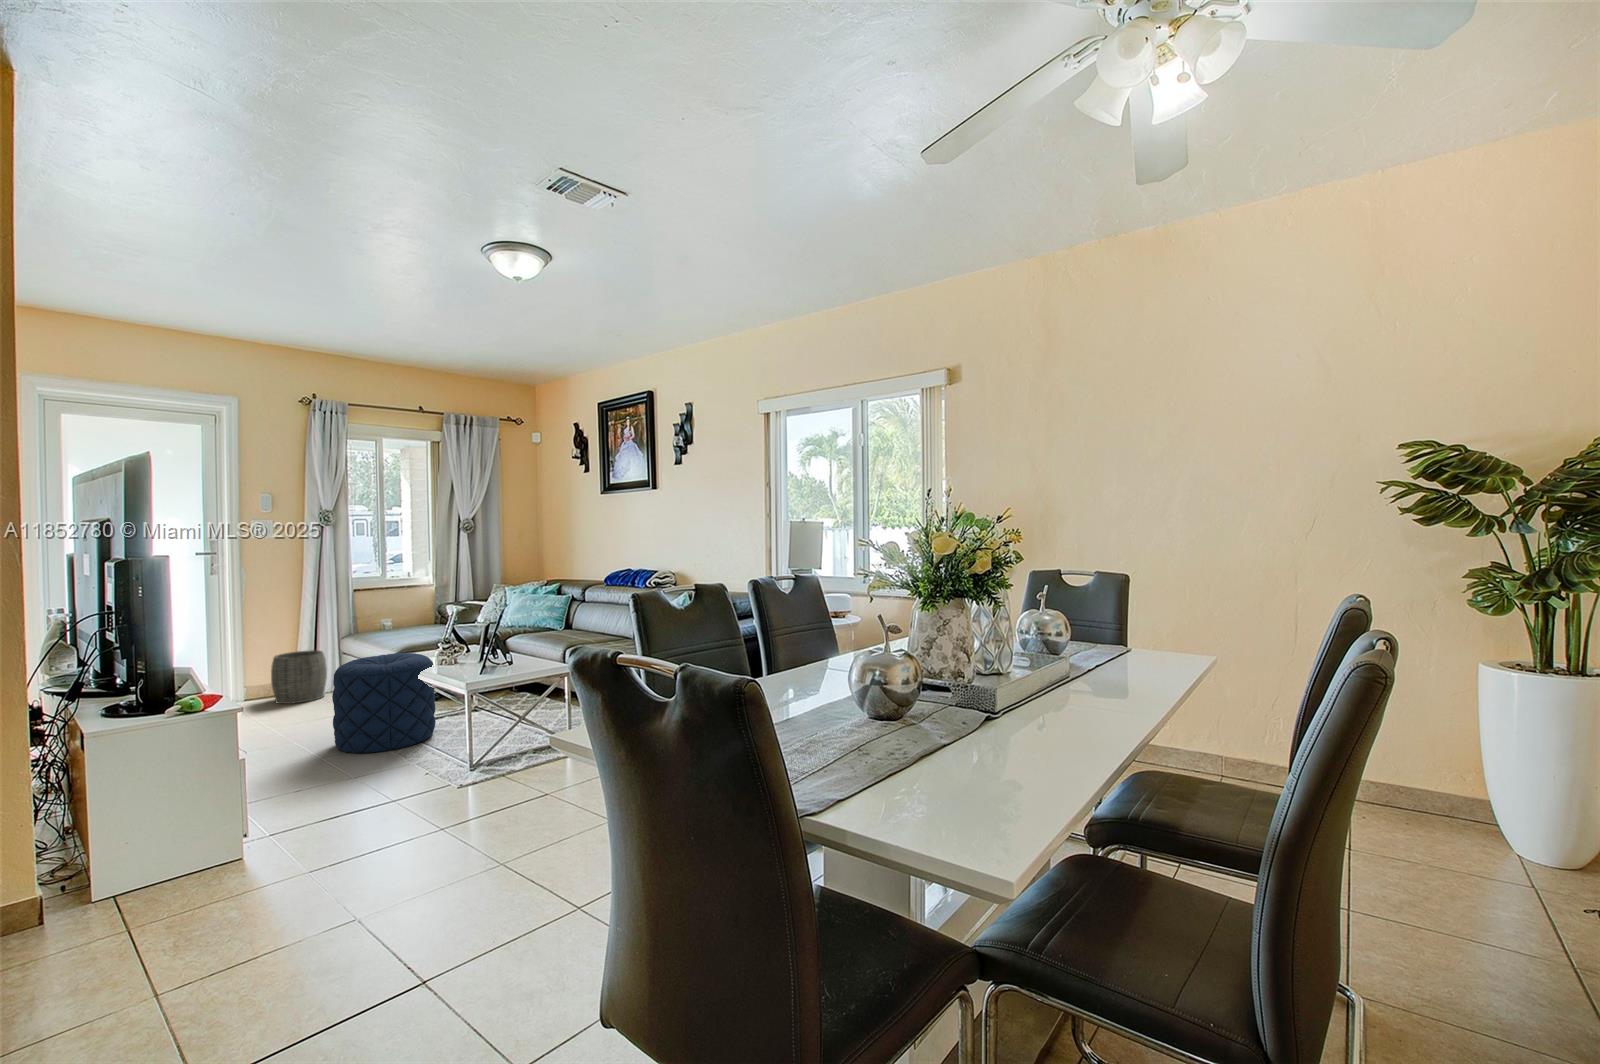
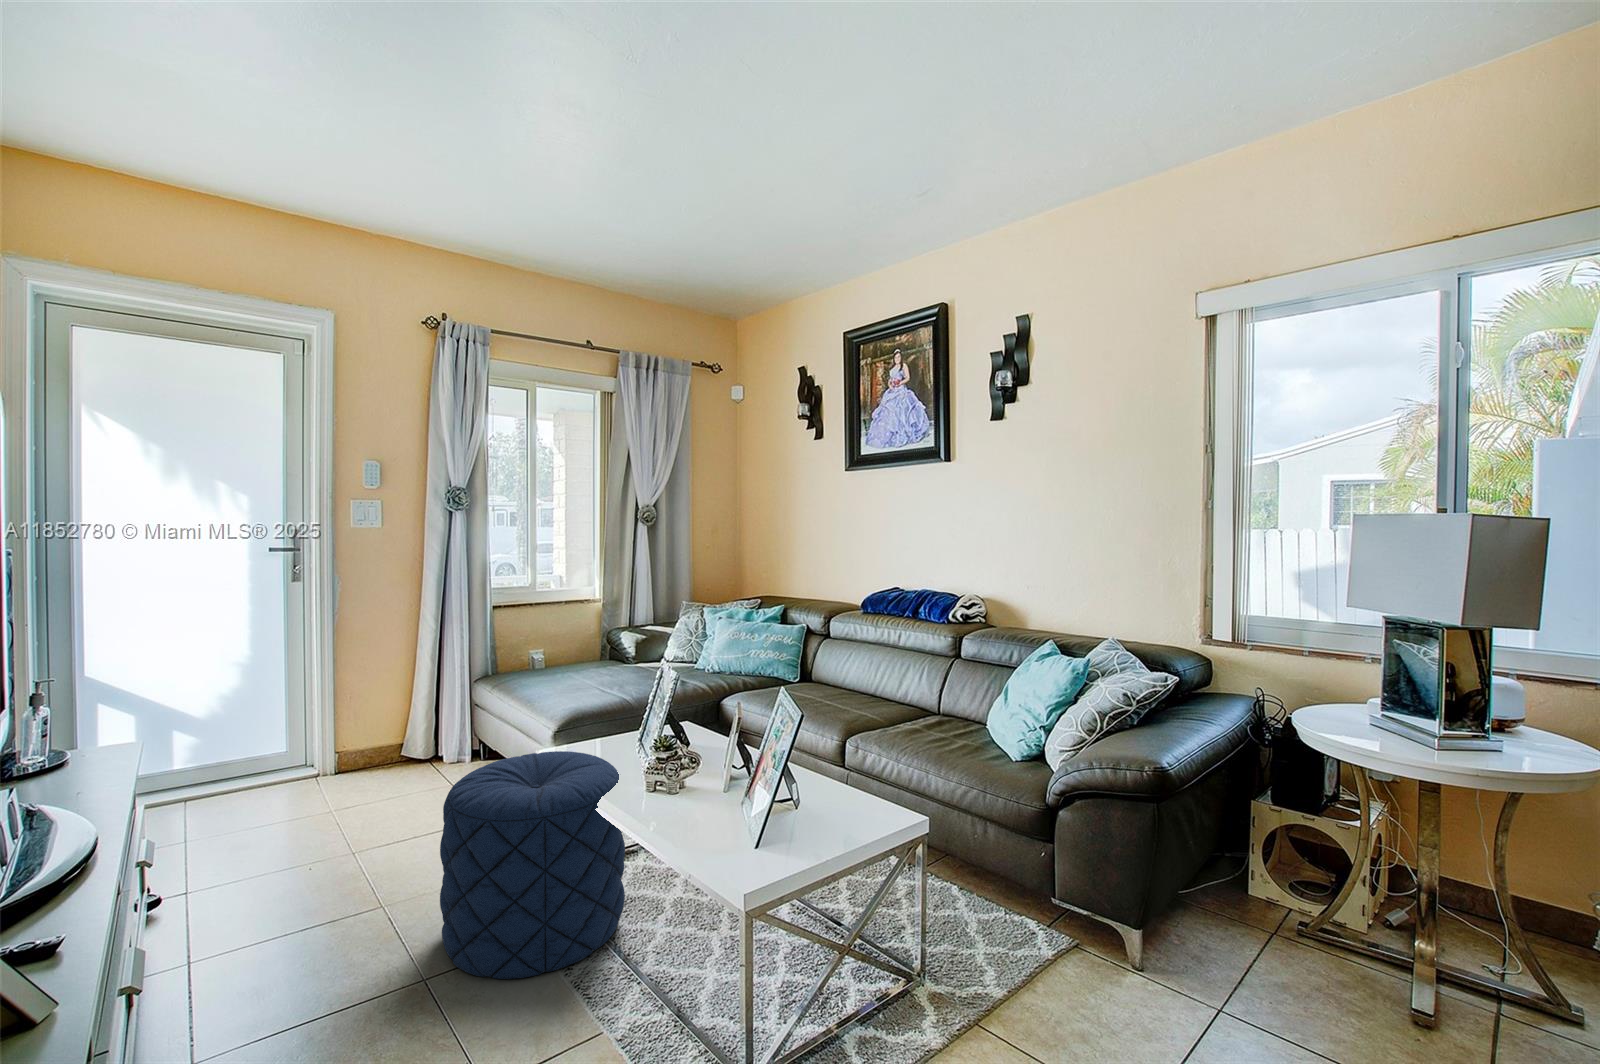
woven basket: present [271,650,327,704] -> none [372,700,451,788]

